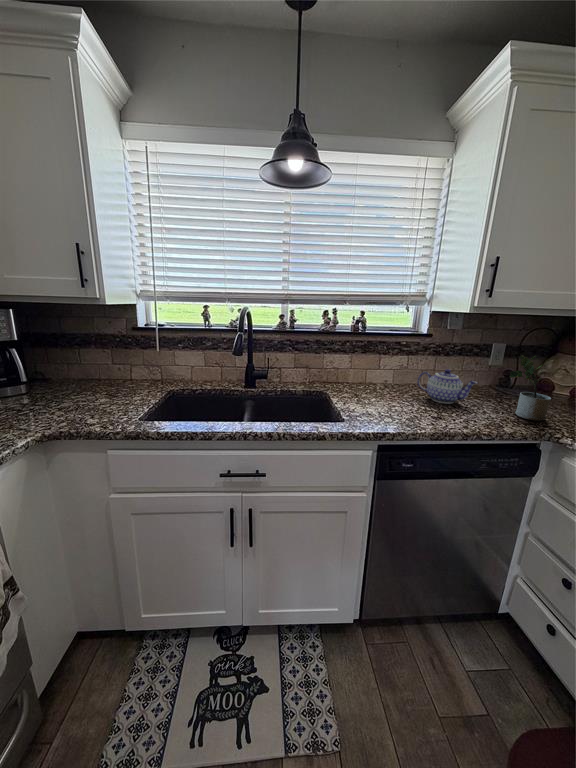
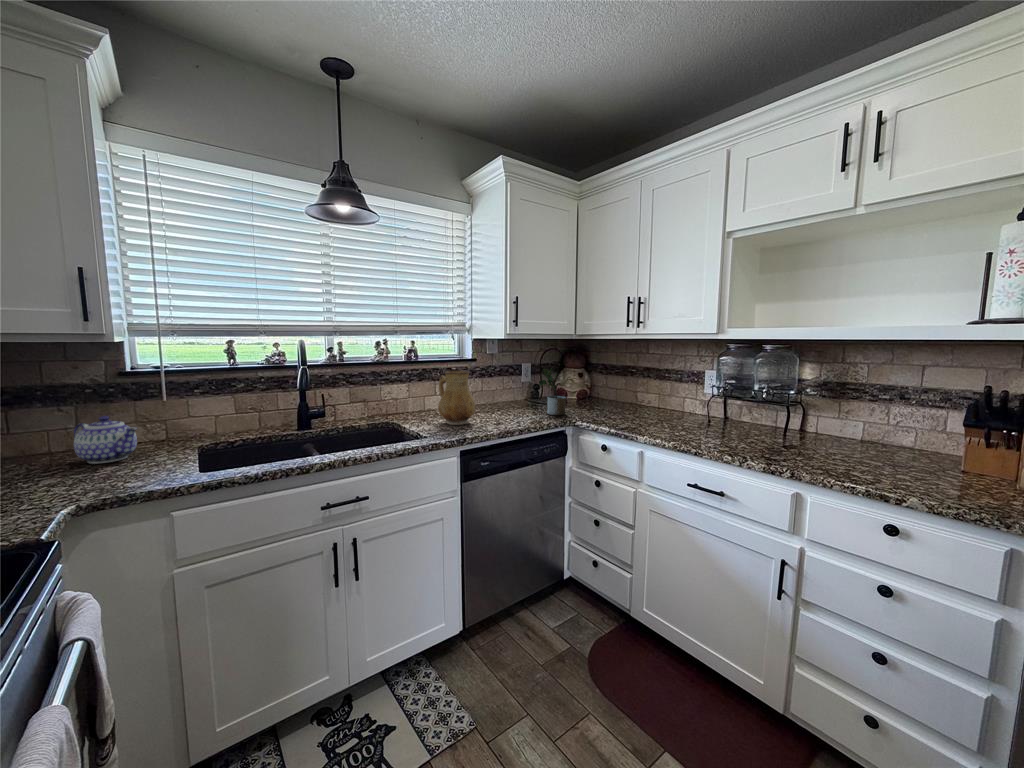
ceramic pitcher: none [369,347,413,410] -> present [438,371,475,425]
teapot: present [417,369,477,404] -> present [74,416,137,464]

